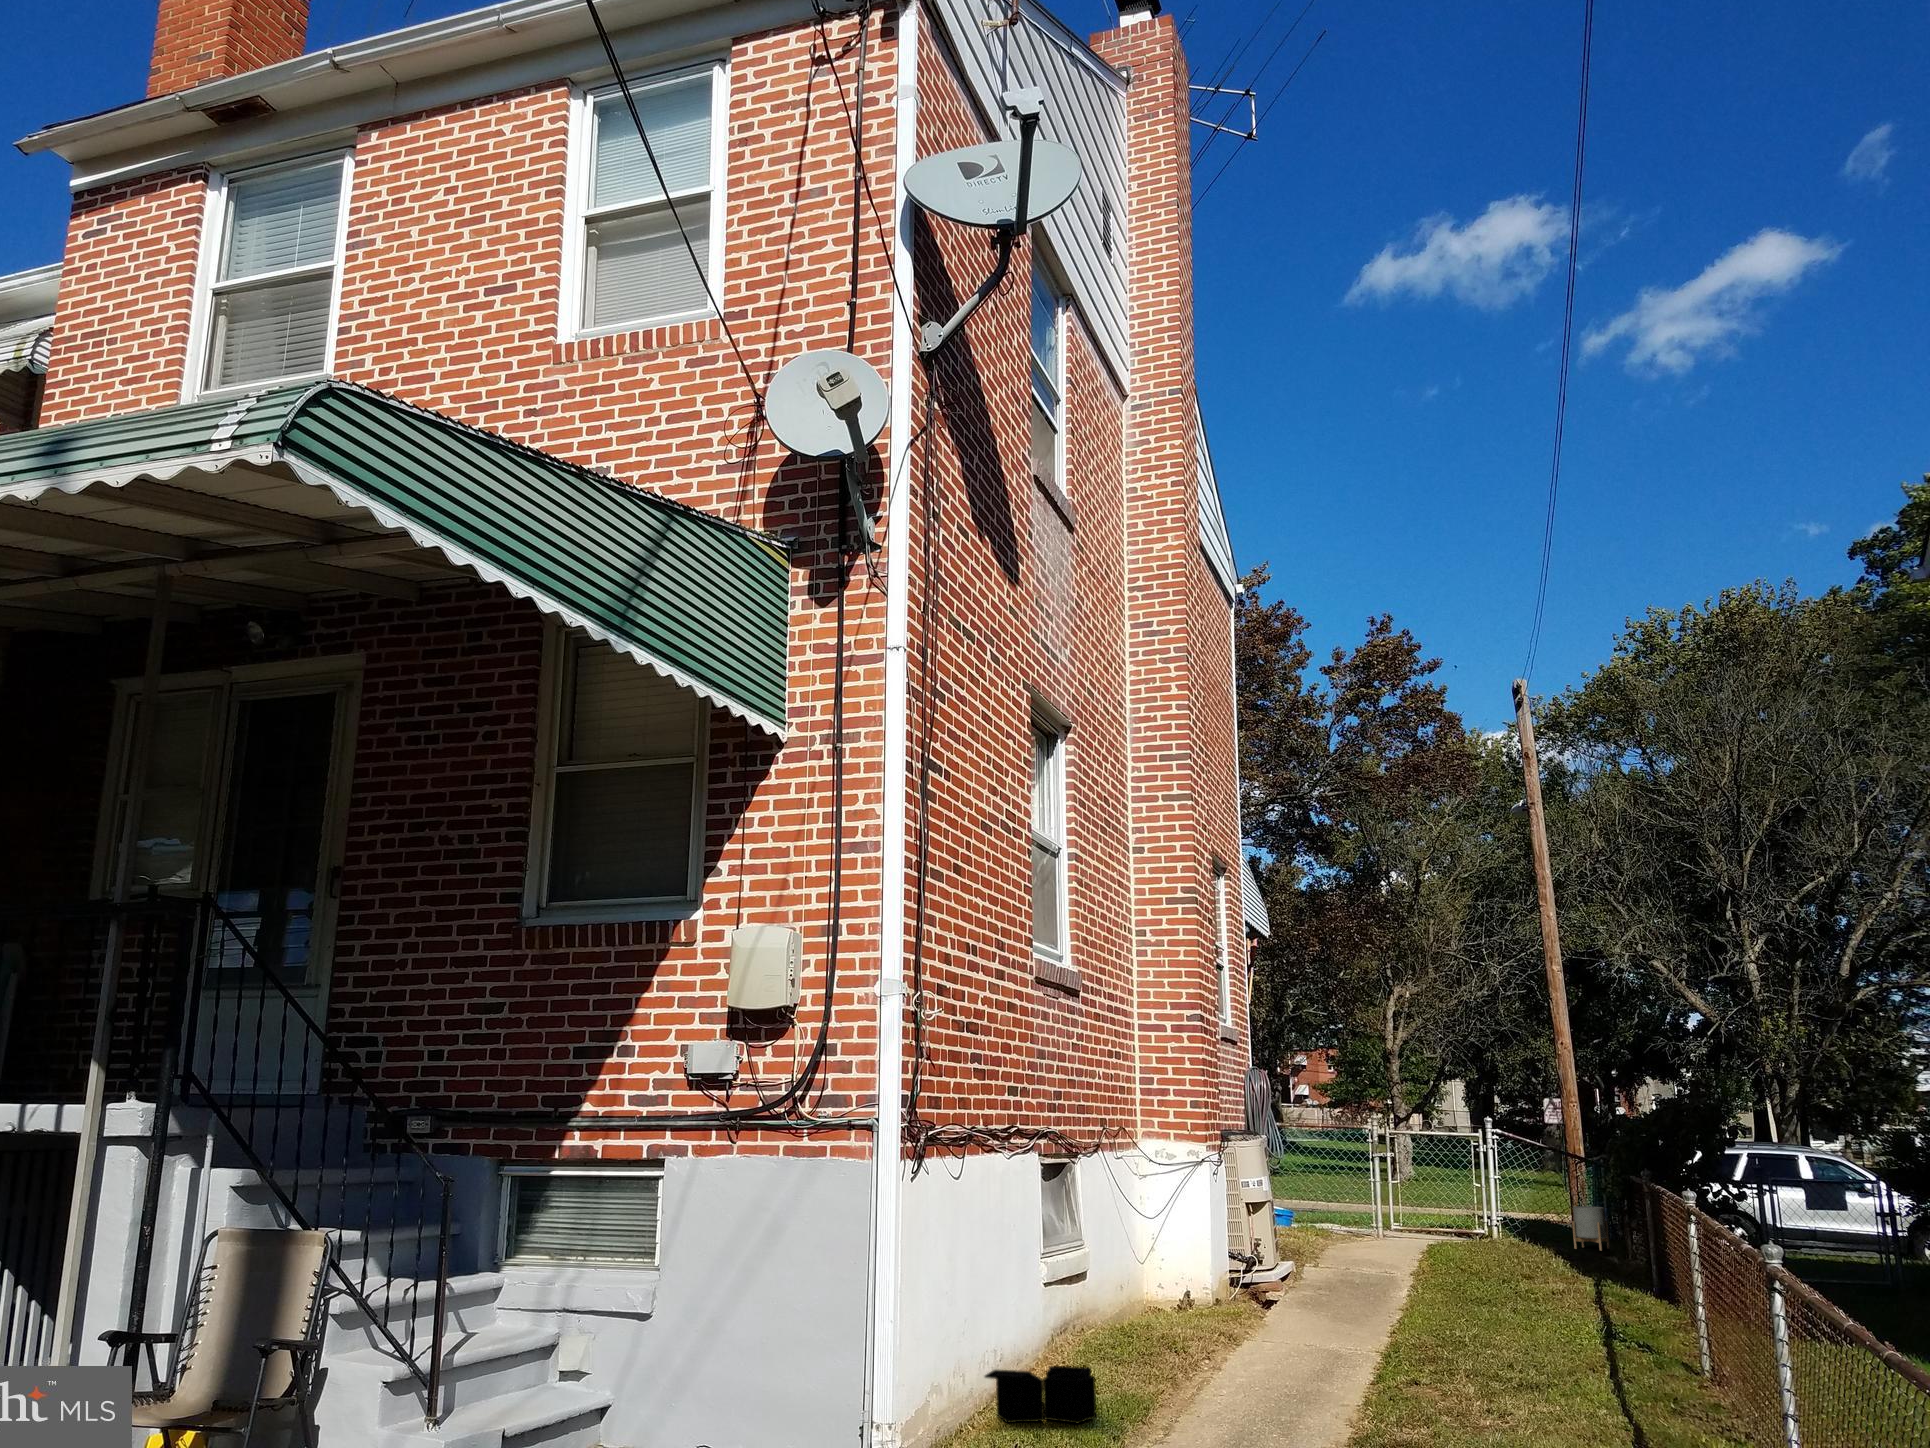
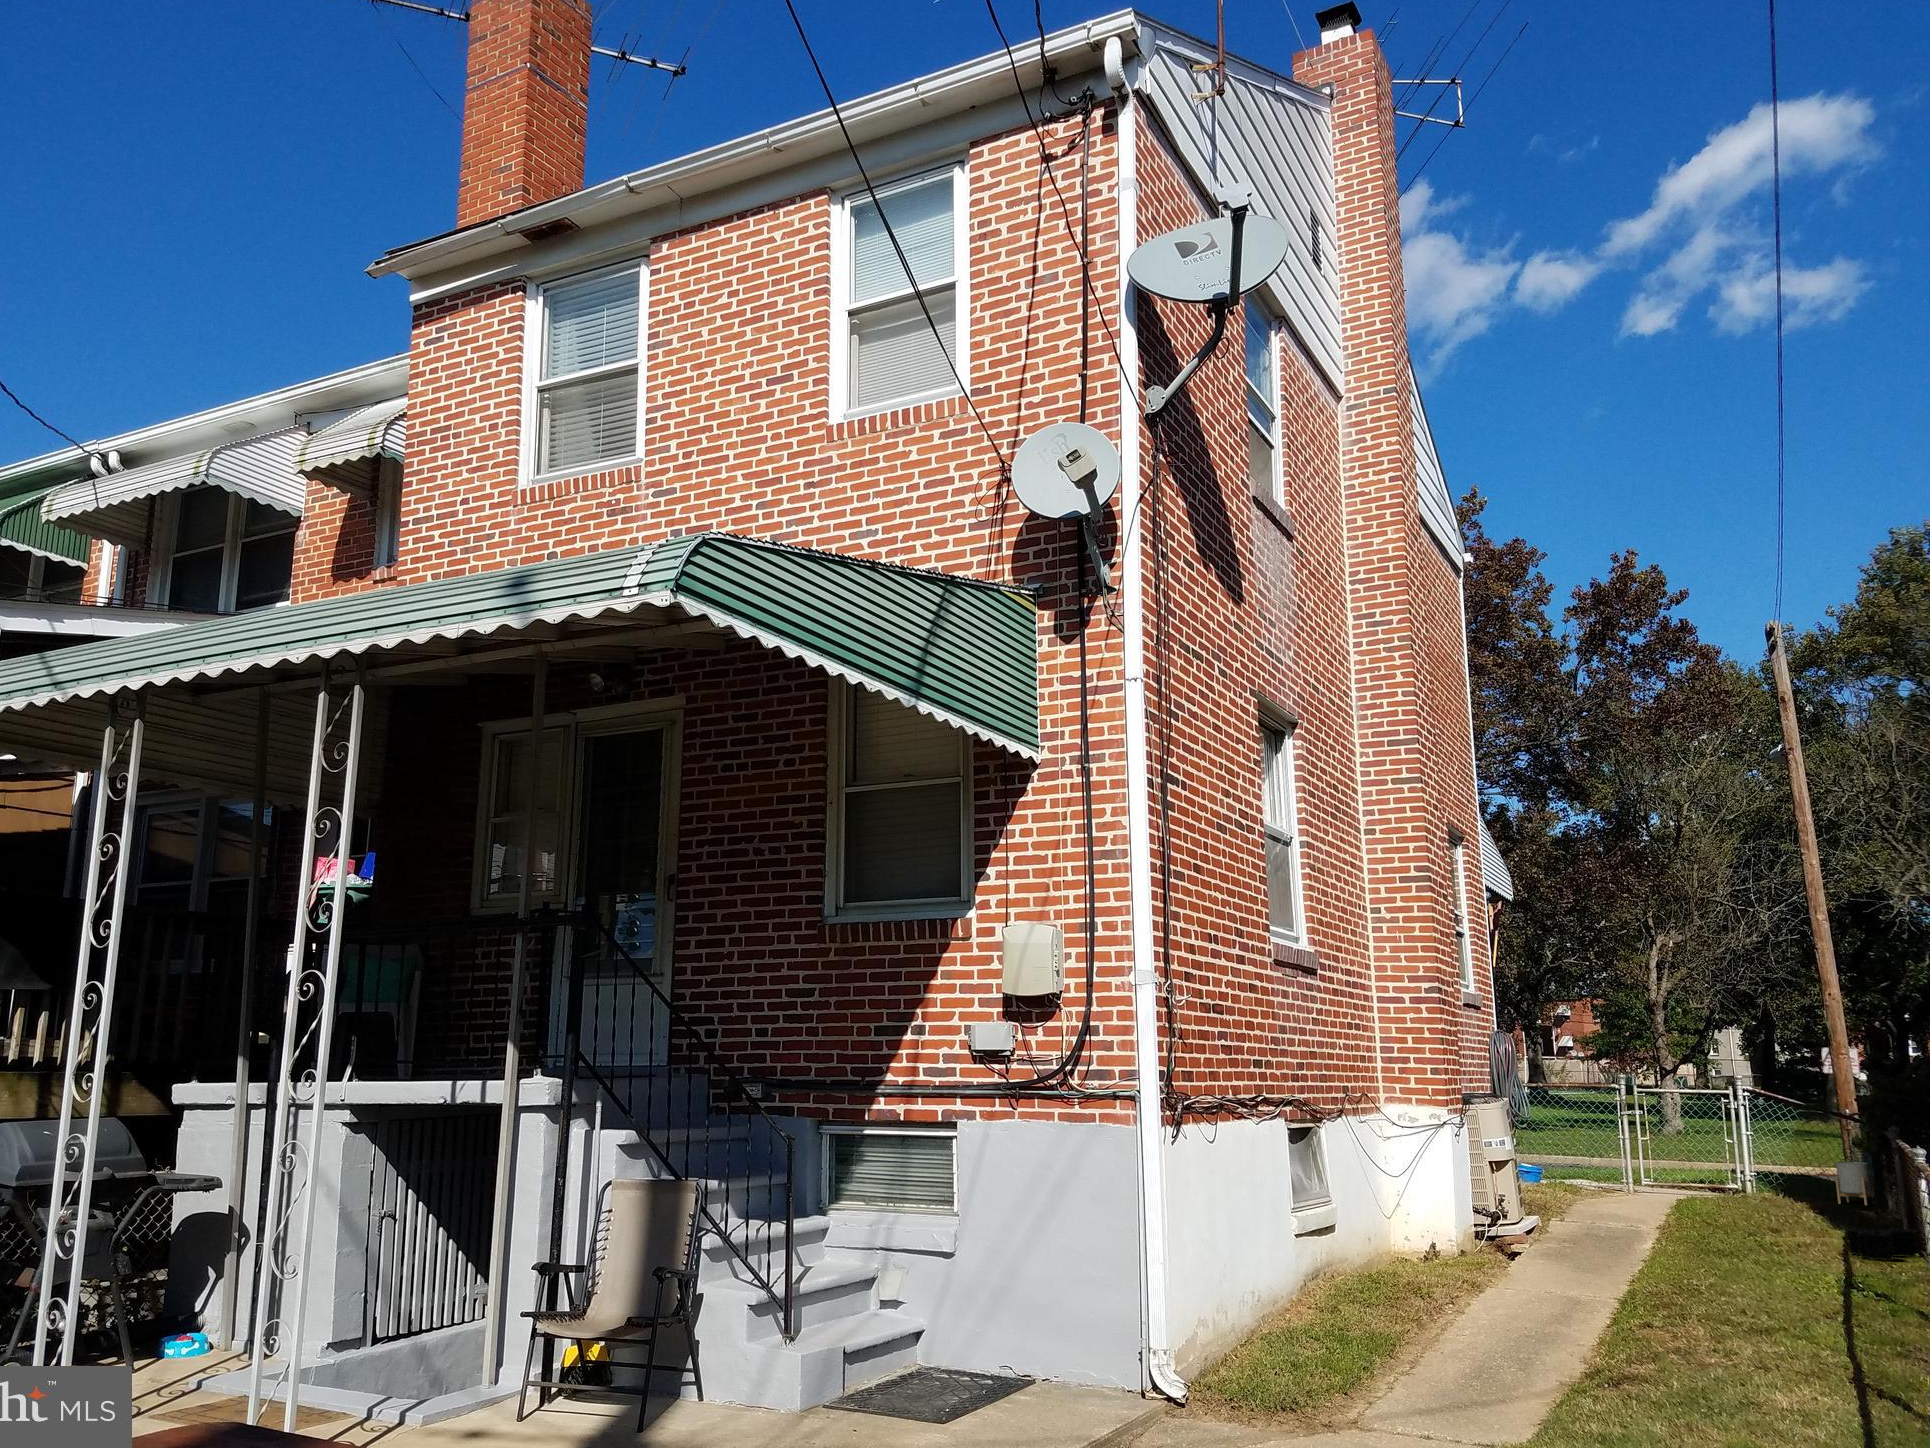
storage bin: present [985,1366,1101,1423] -> present [1847,1228,1917,1261]

